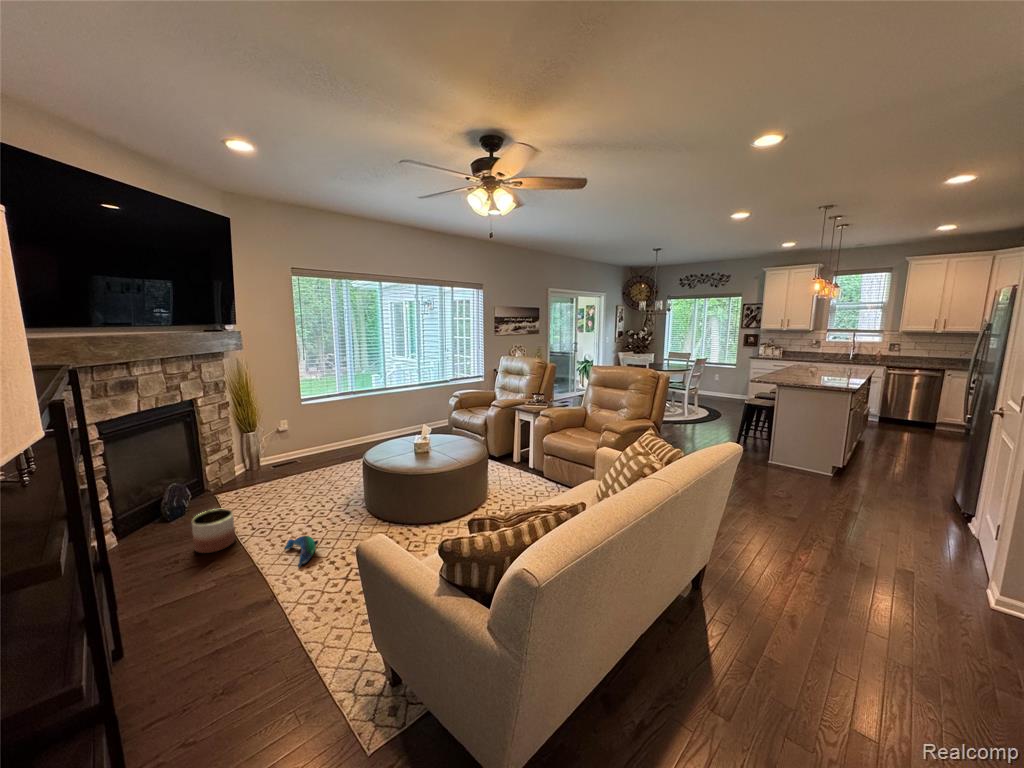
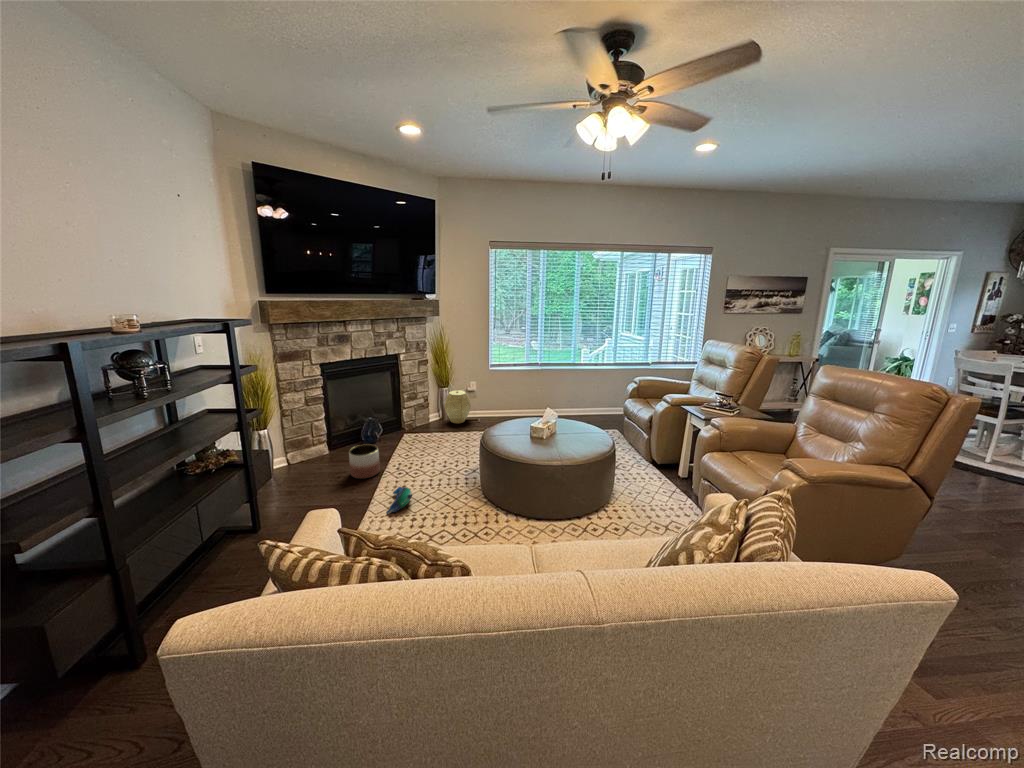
woven basket: none [257,431,291,469] -> present [445,390,471,423]

